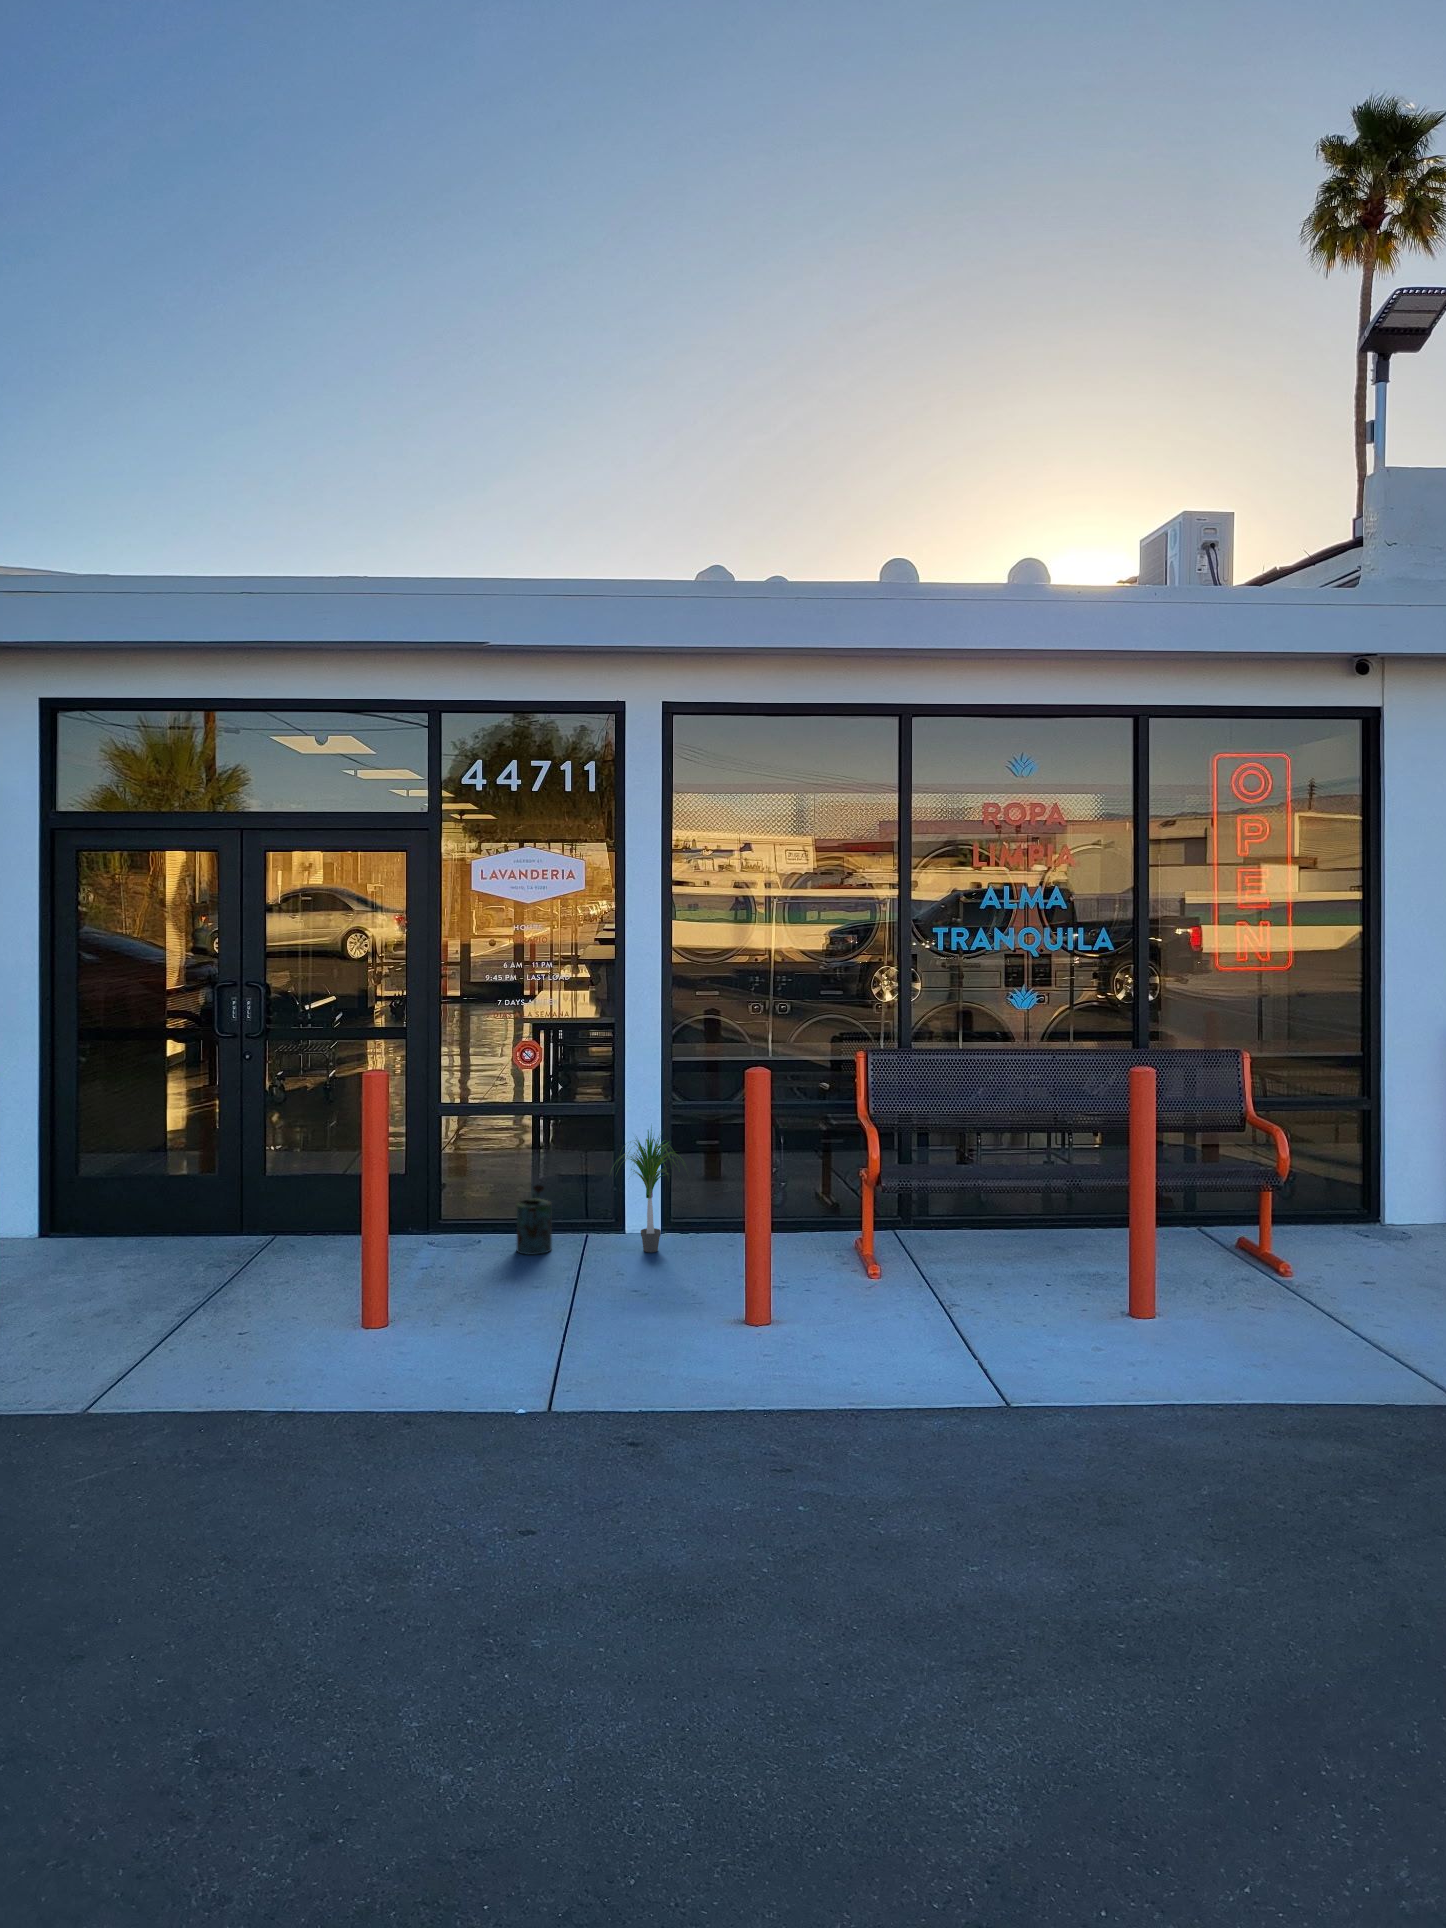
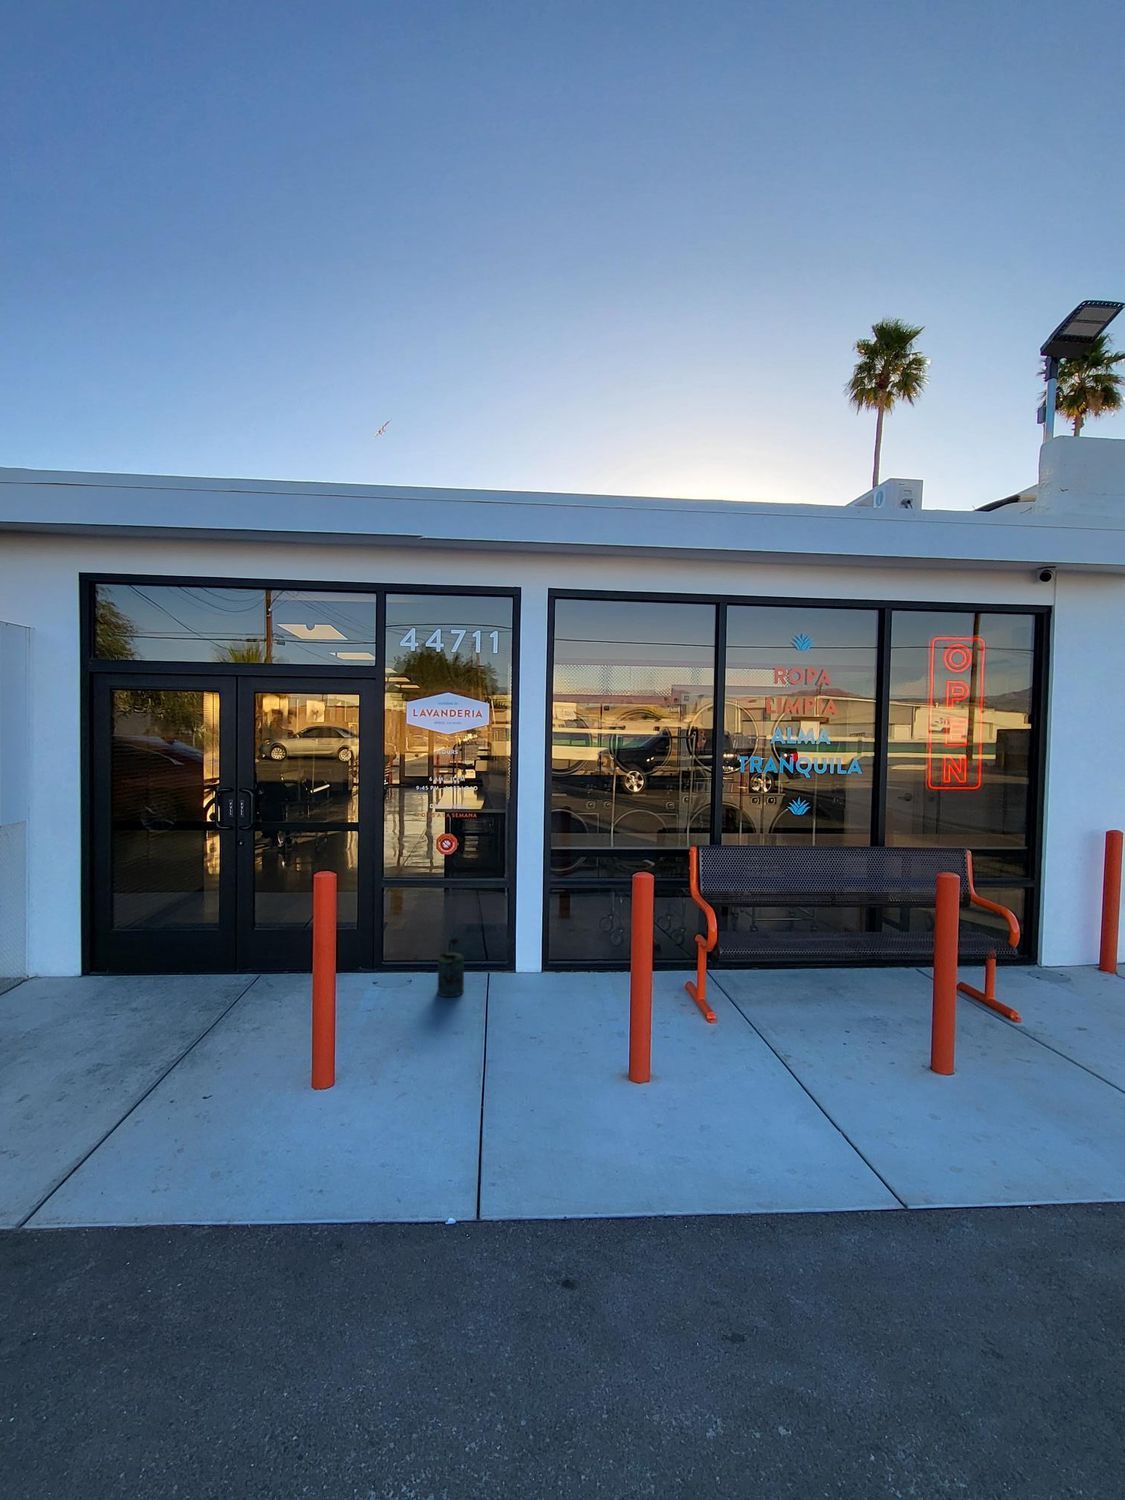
potted plant: present [618,1129,685,1252] -> none [506,896,568,994]

